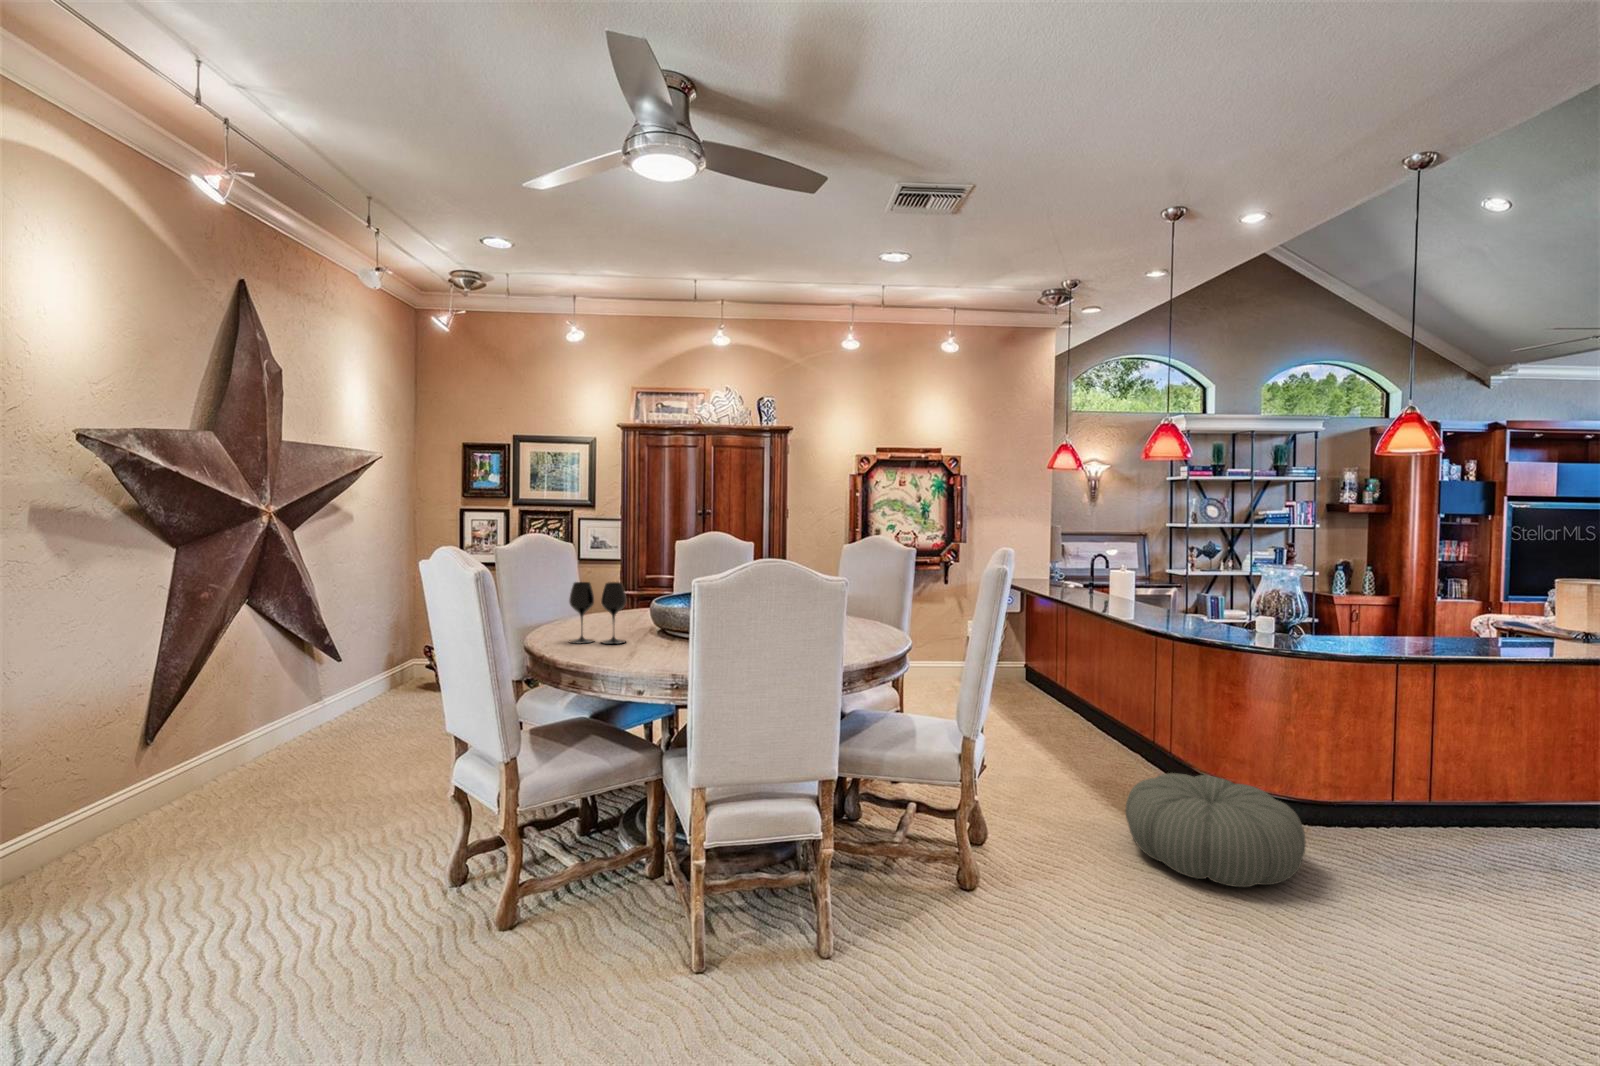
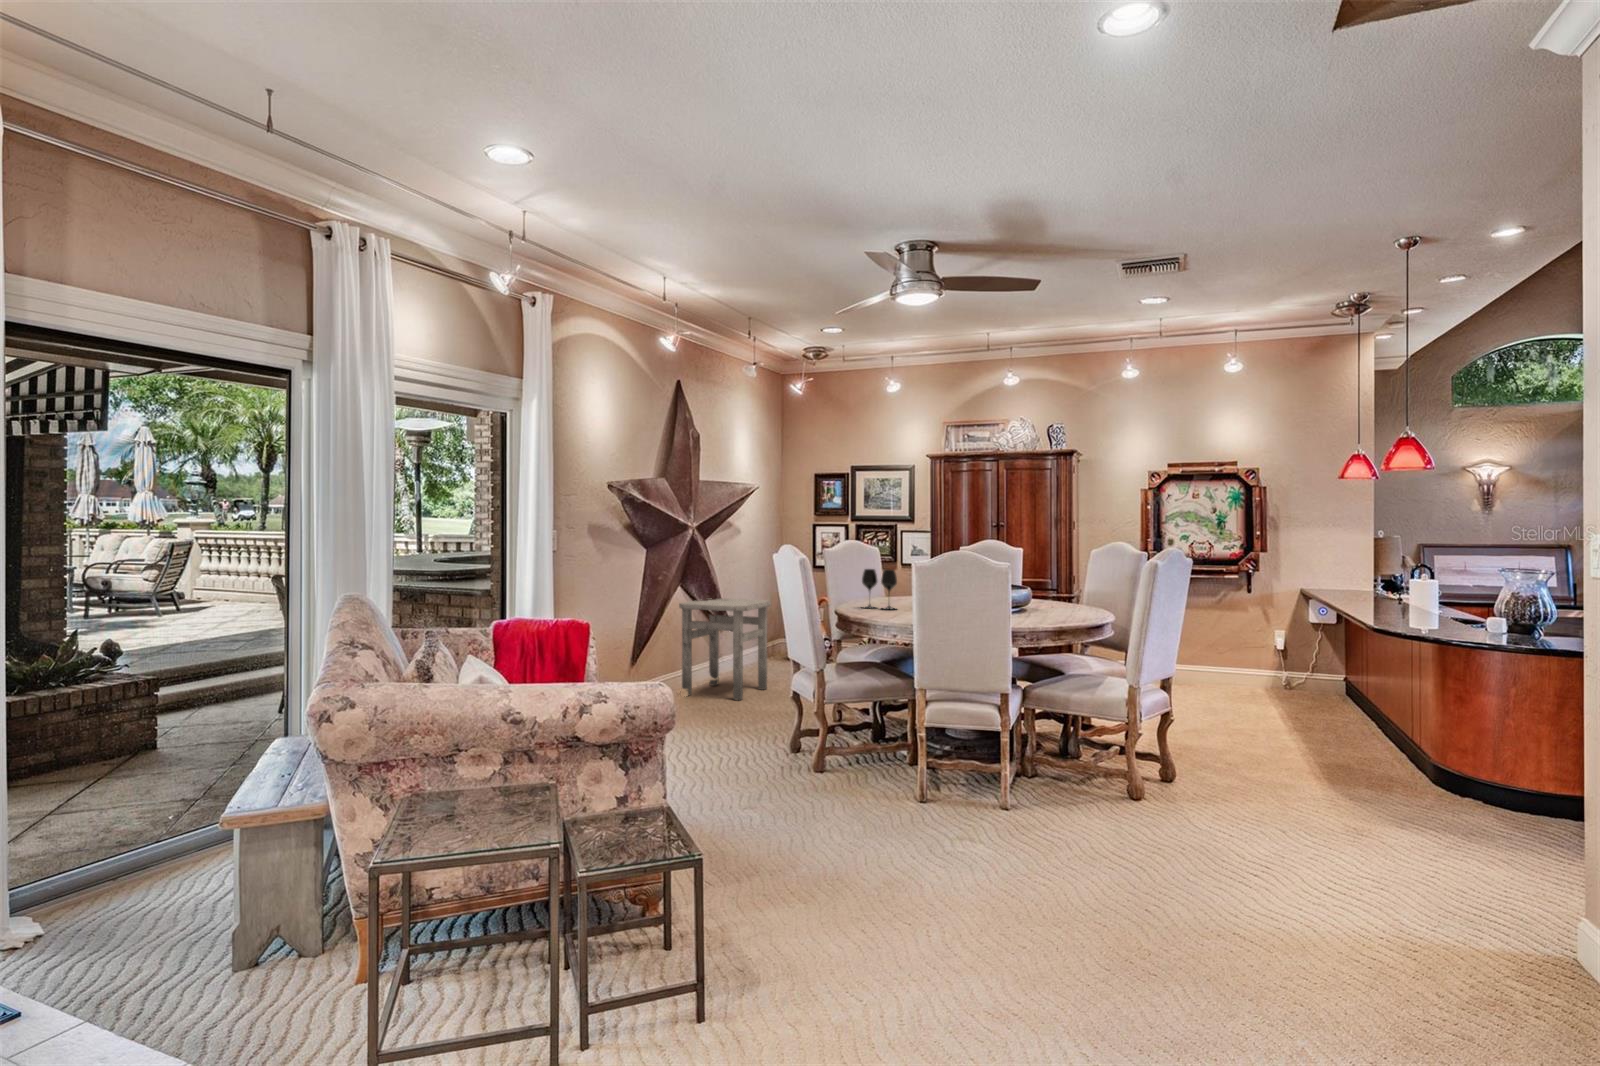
side table: none [241,616,404,775] -> present [679,598,771,701]
pouf: present [1125,773,1306,887] -> none [1295,746,1461,832]

